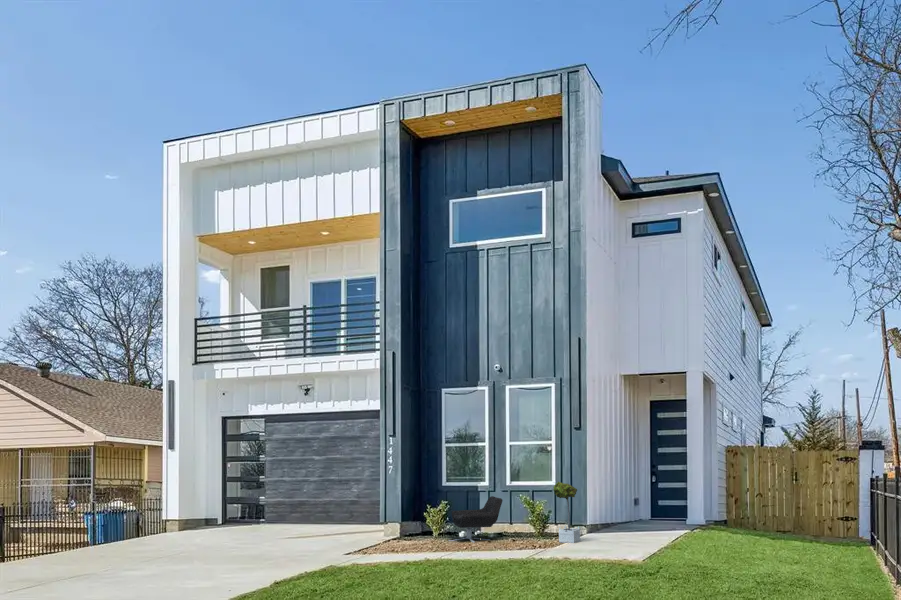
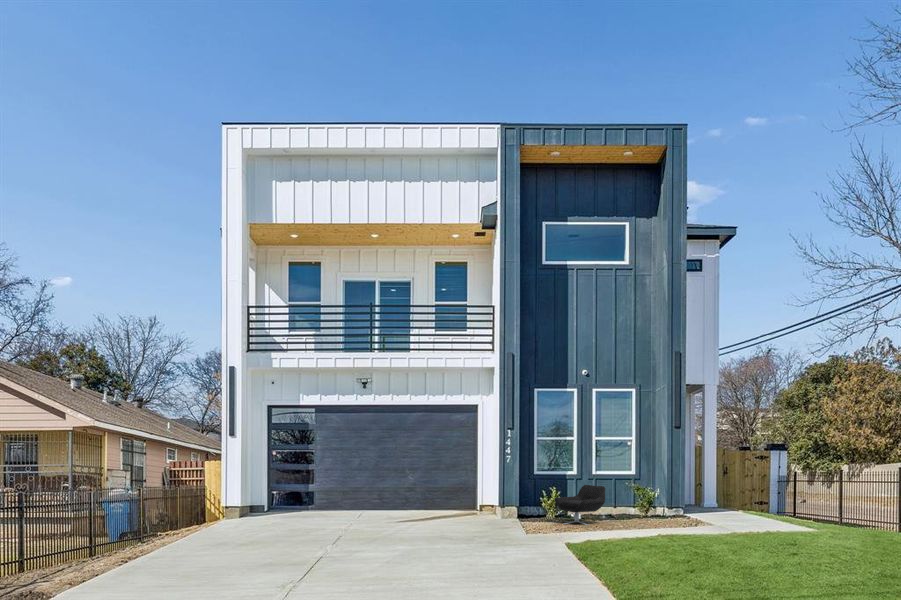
potted tree: present [553,482,580,543] -> none [651,472,673,524]

